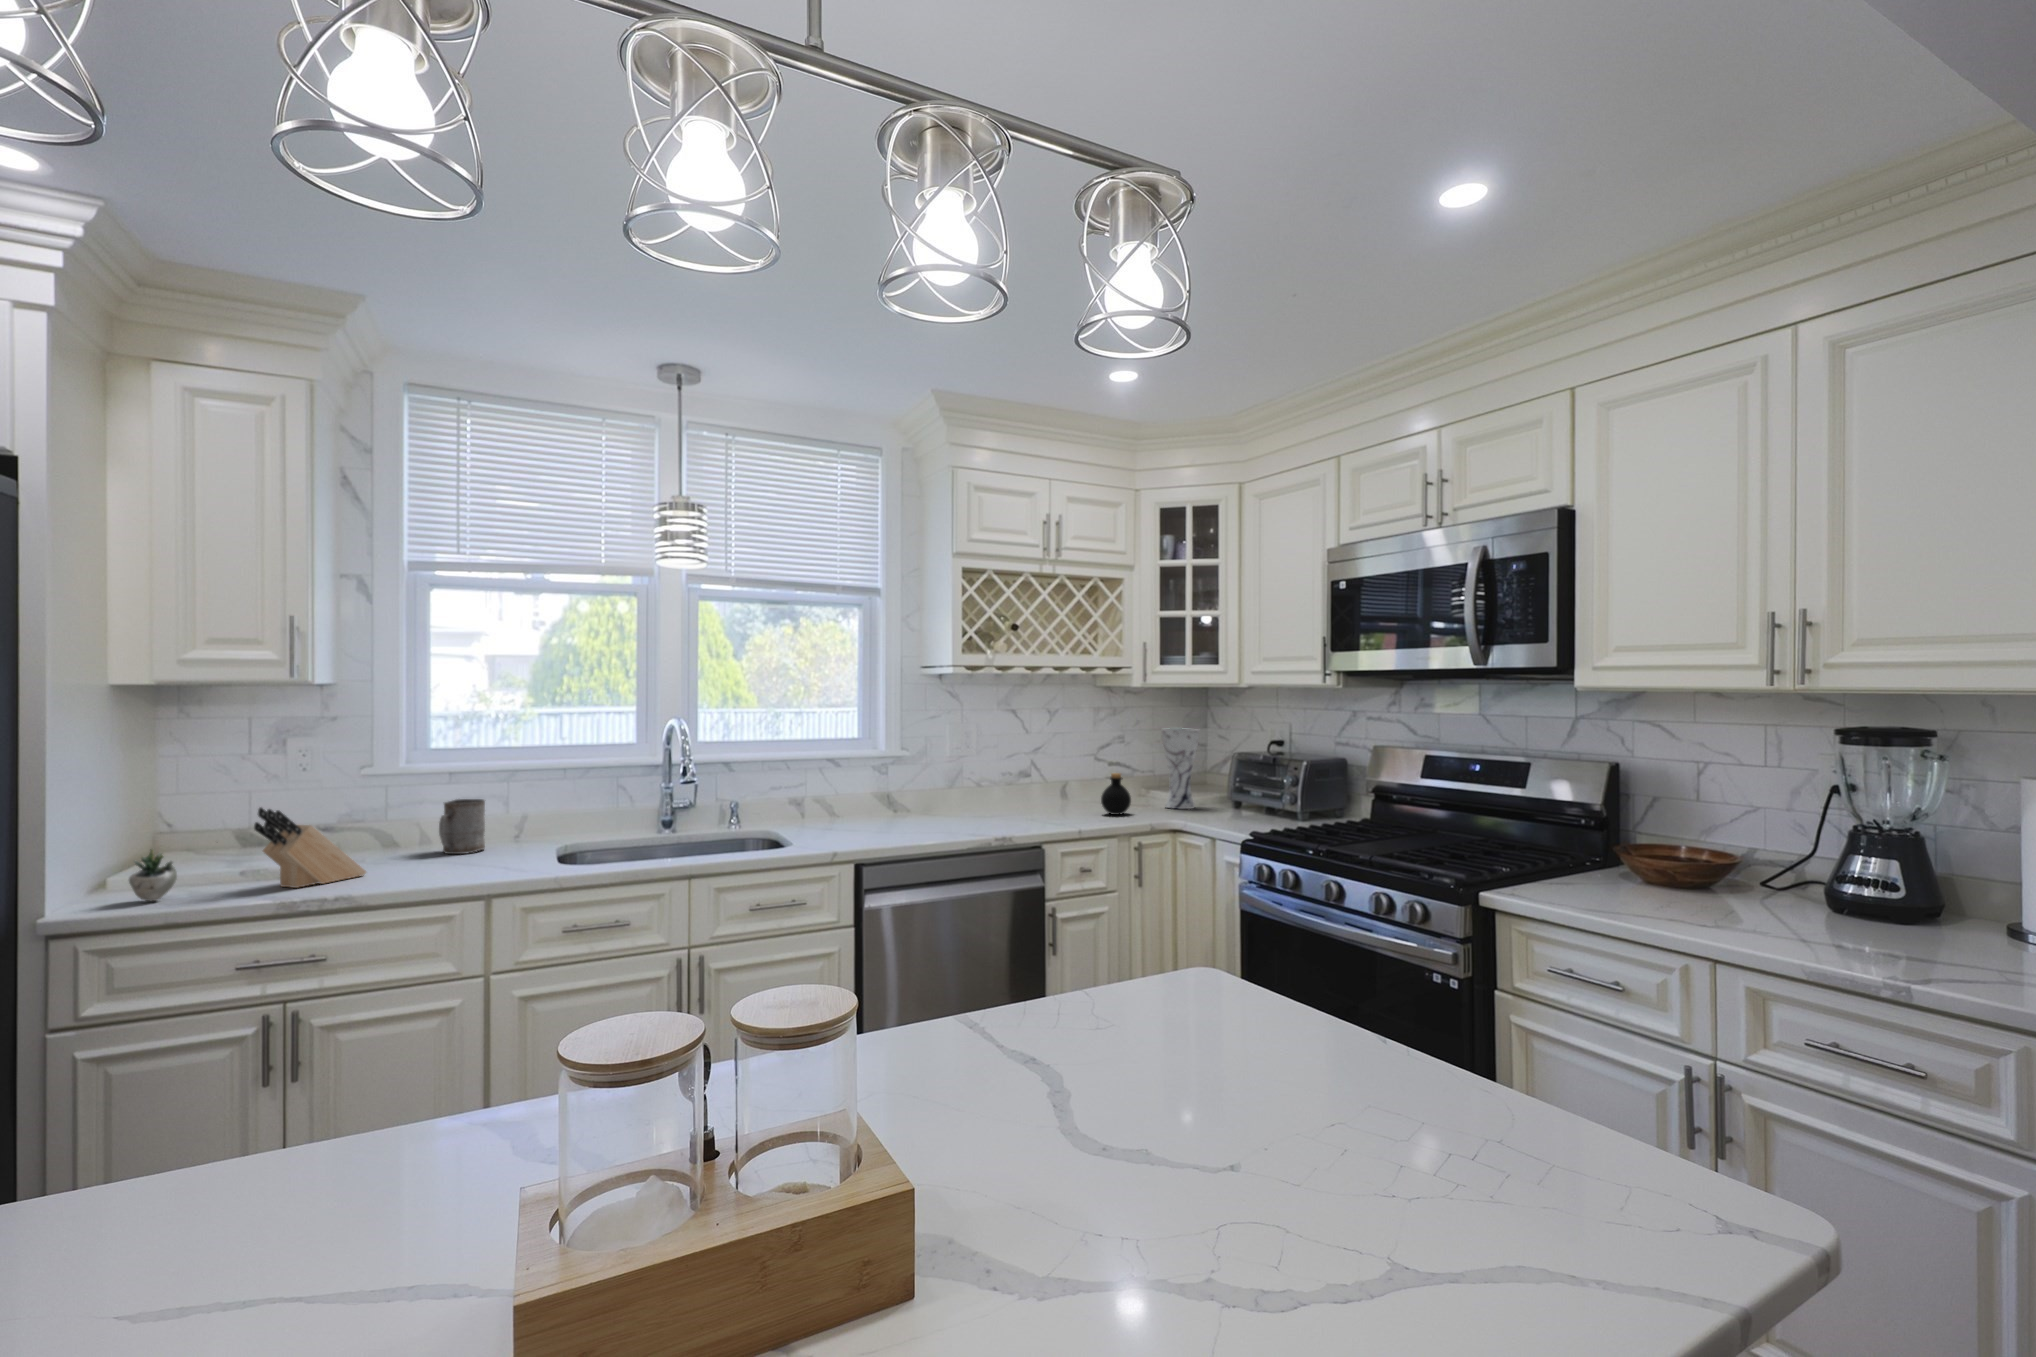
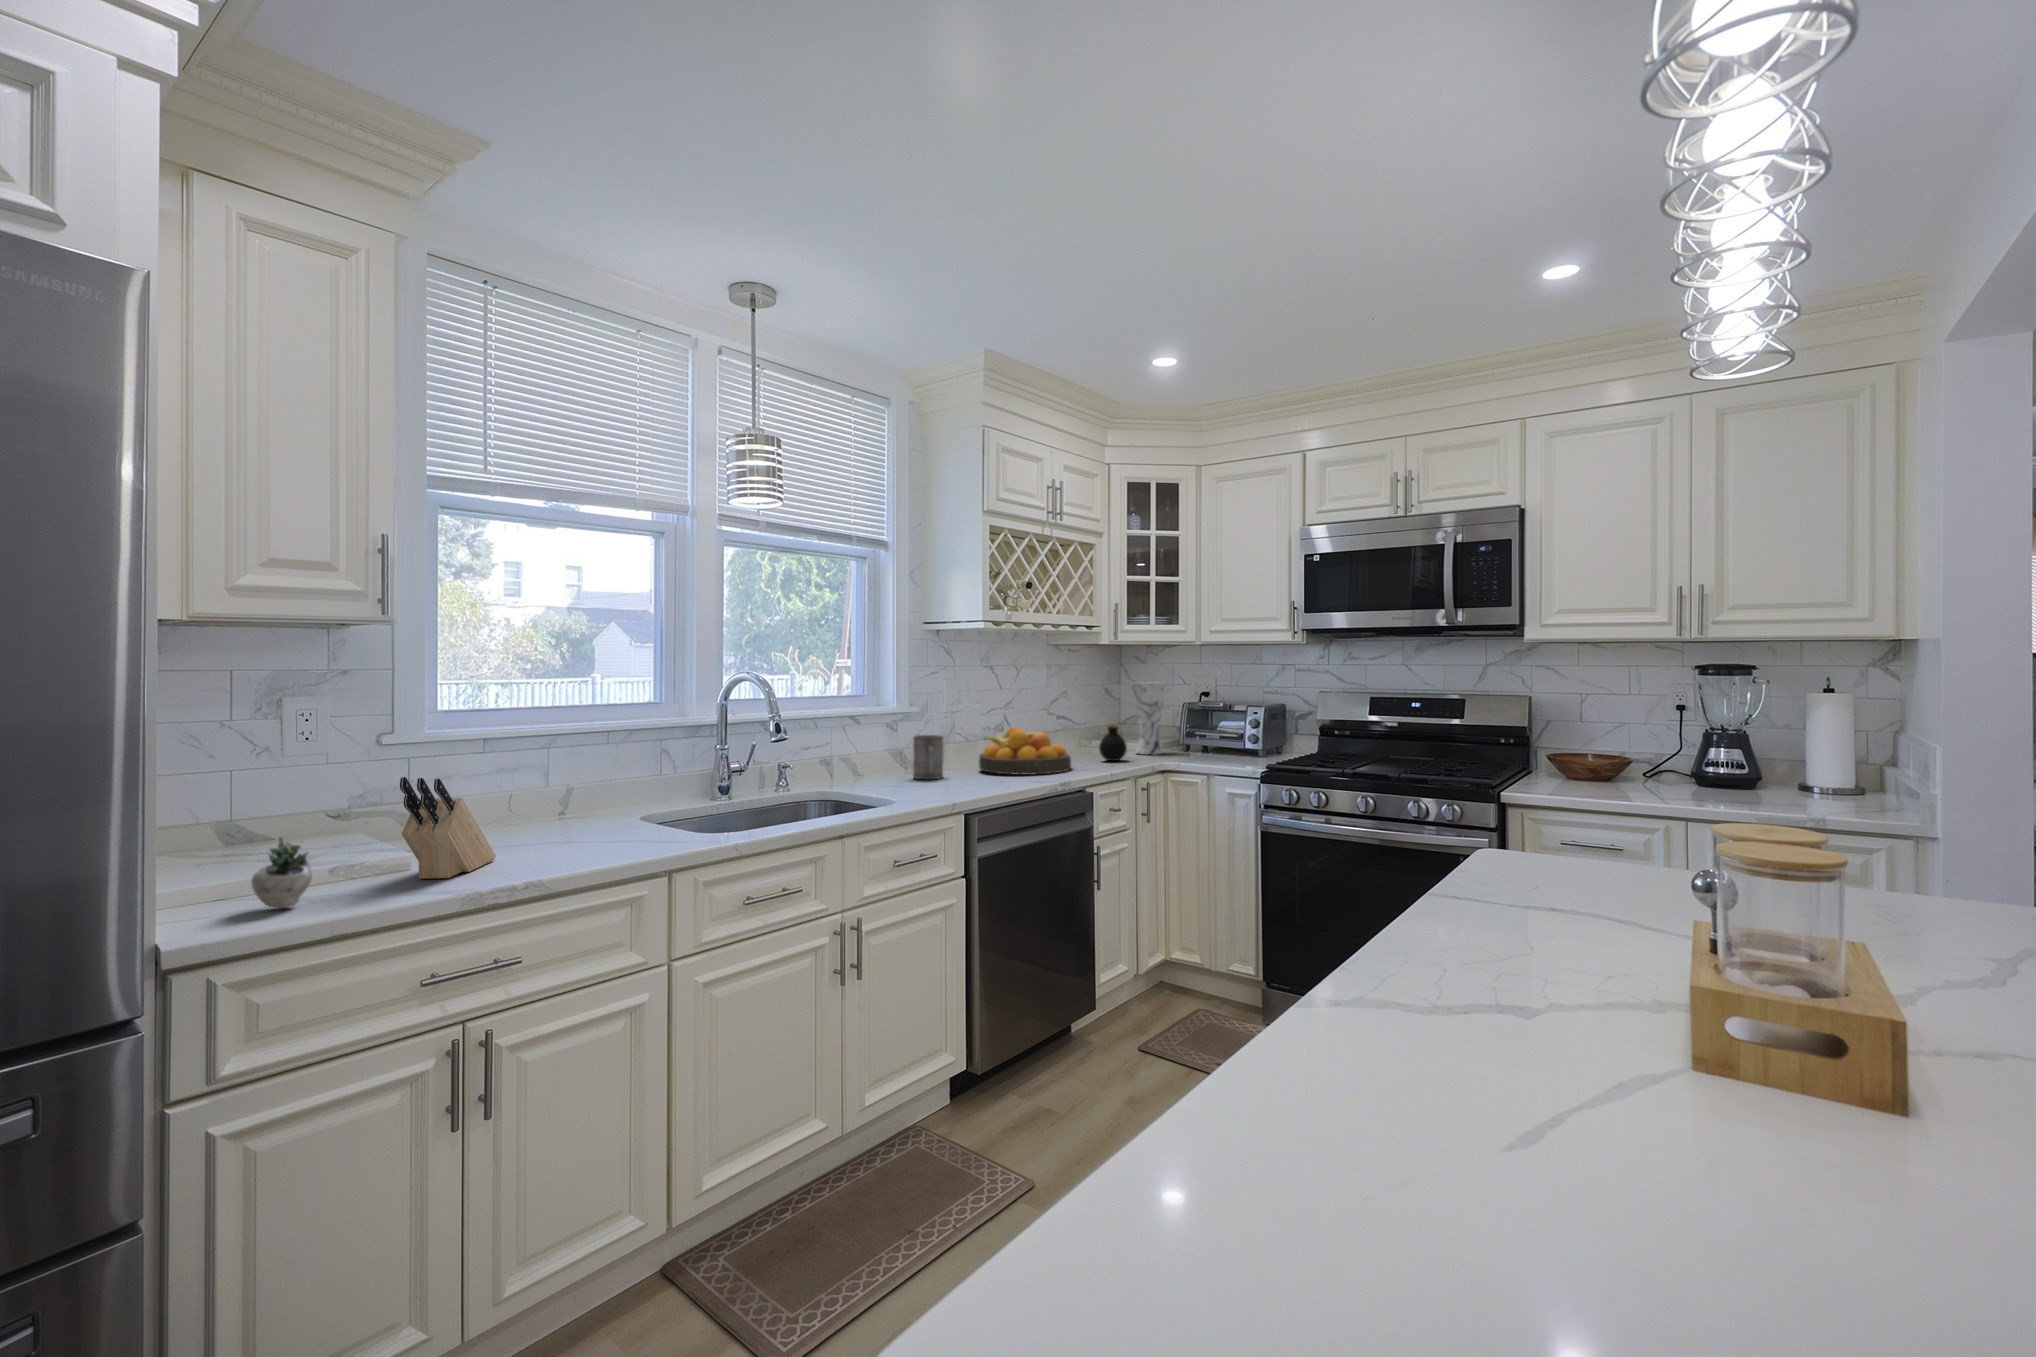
fruit bowl: none [958,774,1053,825] -> present [979,727,1071,775]
mug: present [439,799,485,854] -> present [913,735,944,779]

